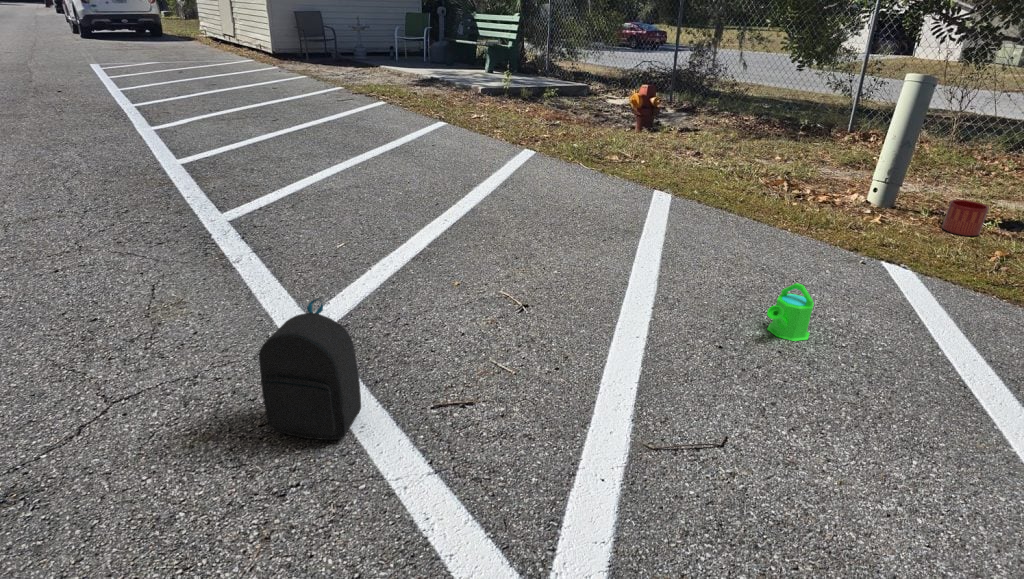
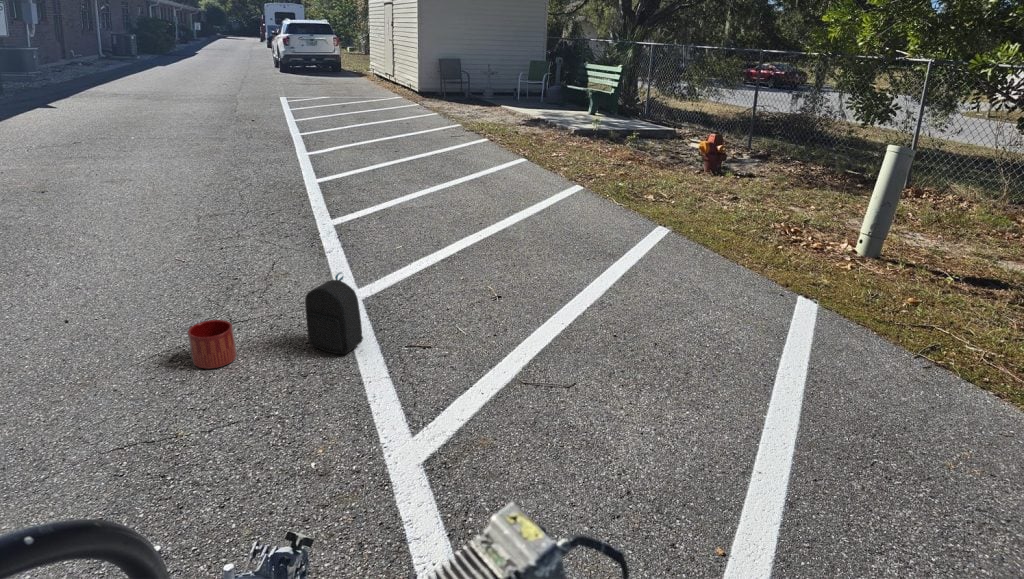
planter: present [942,200,989,236] -> present [188,320,237,369]
watering can: present [767,283,814,341] -> none [654,298,699,340]

